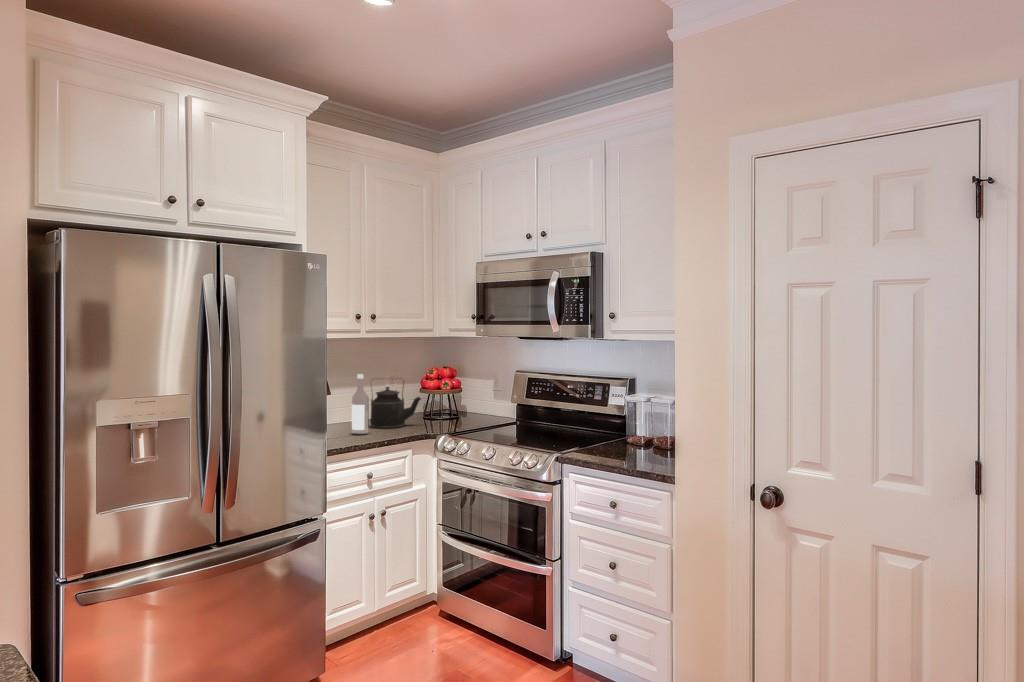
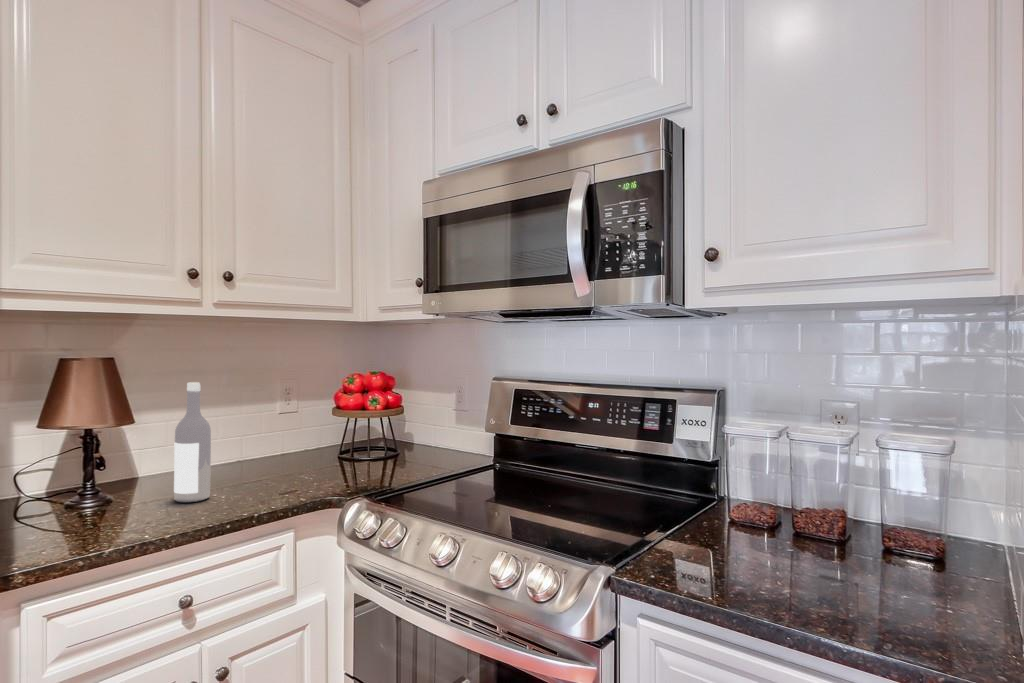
kettle: present [370,378,421,429] -> none [229,390,328,484]

